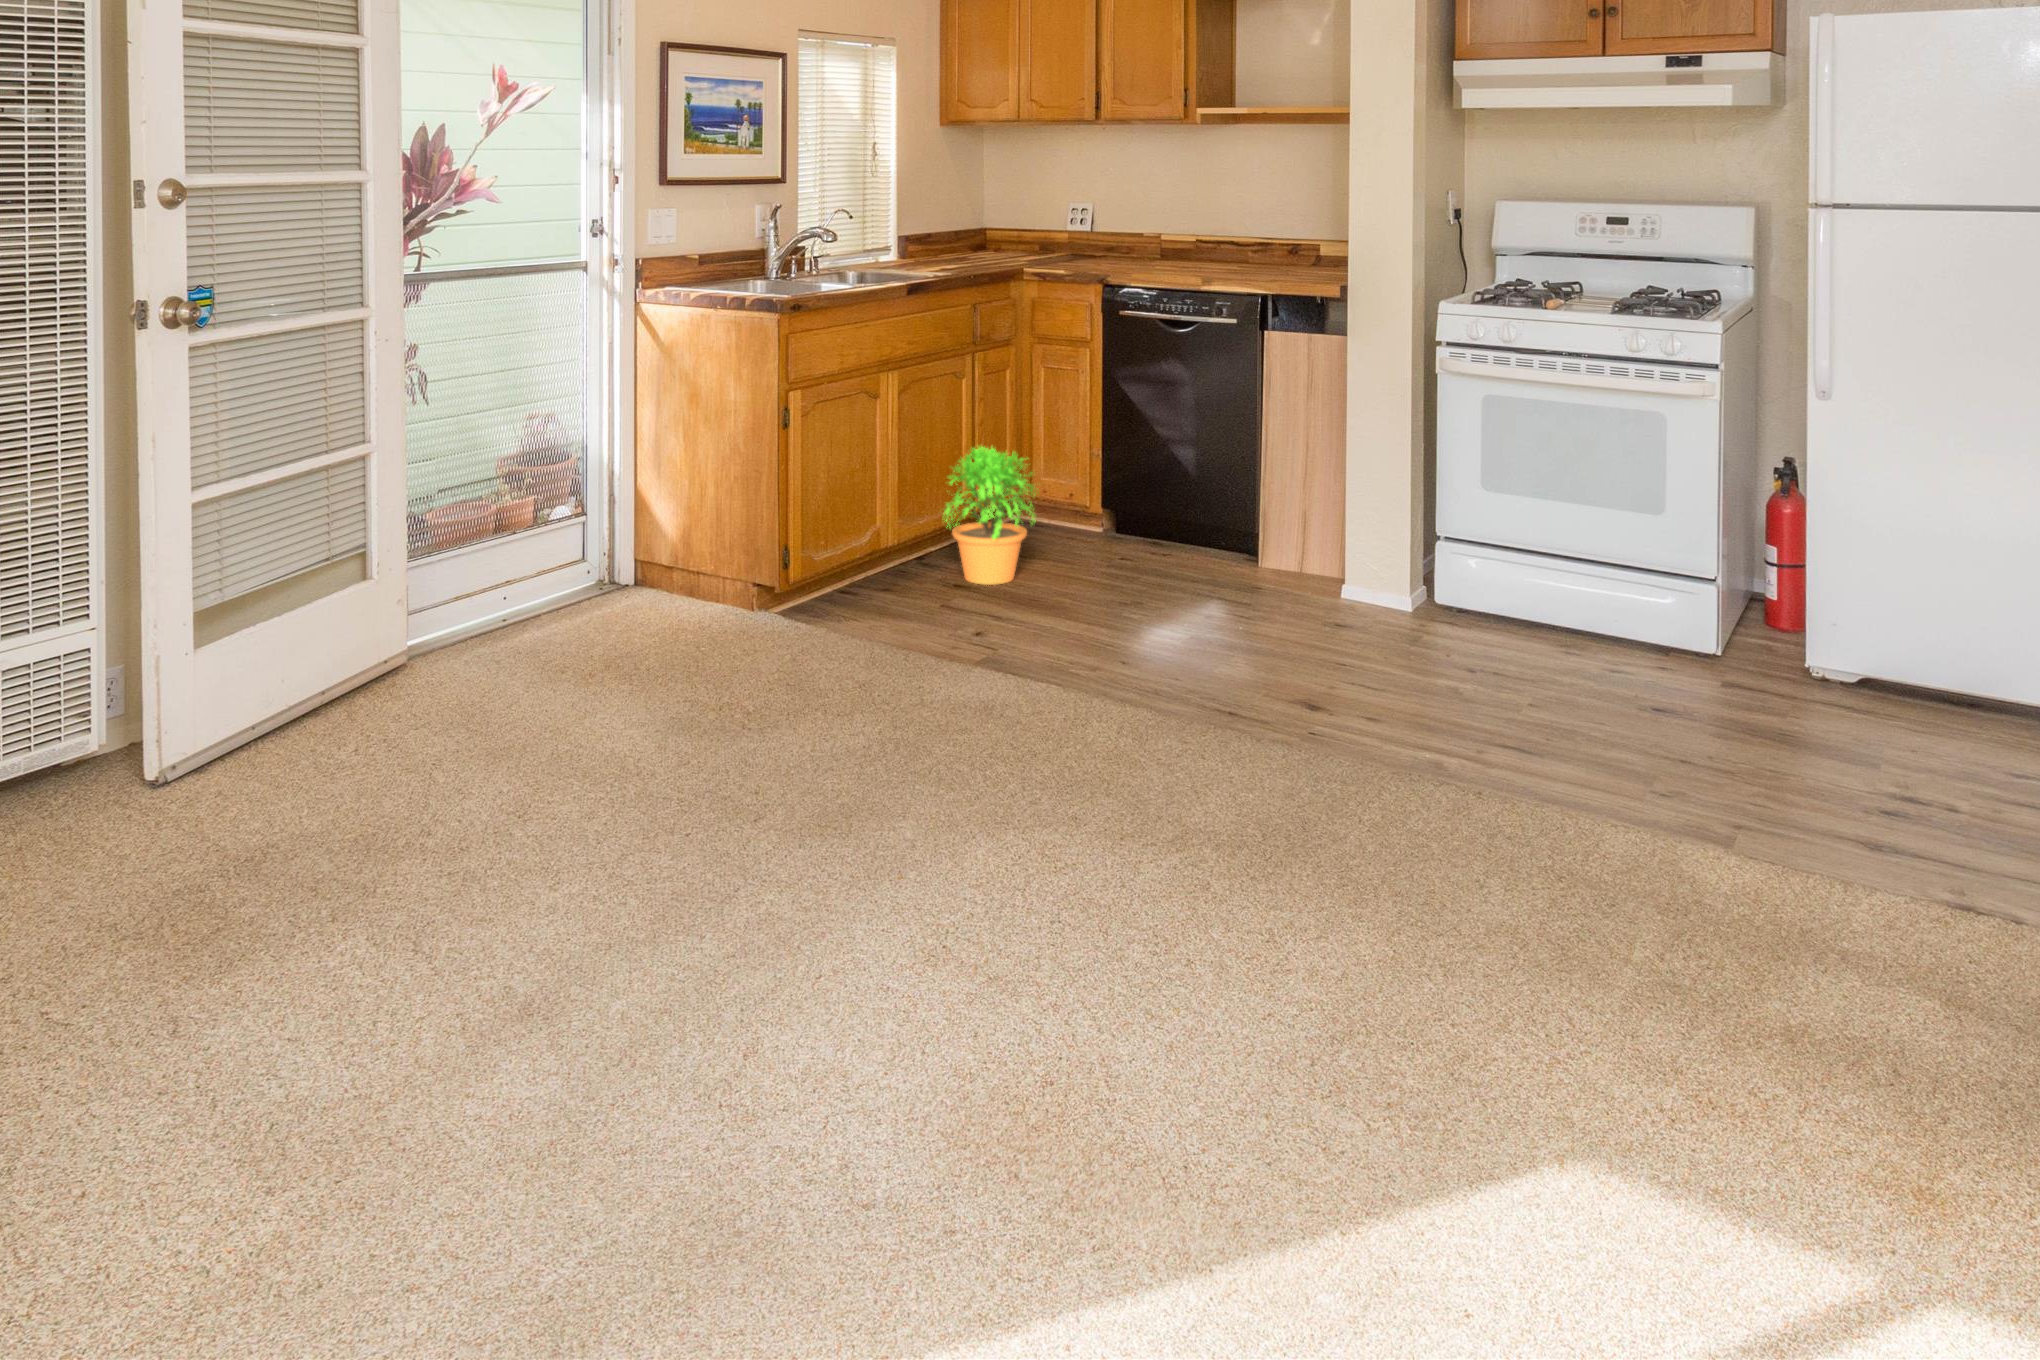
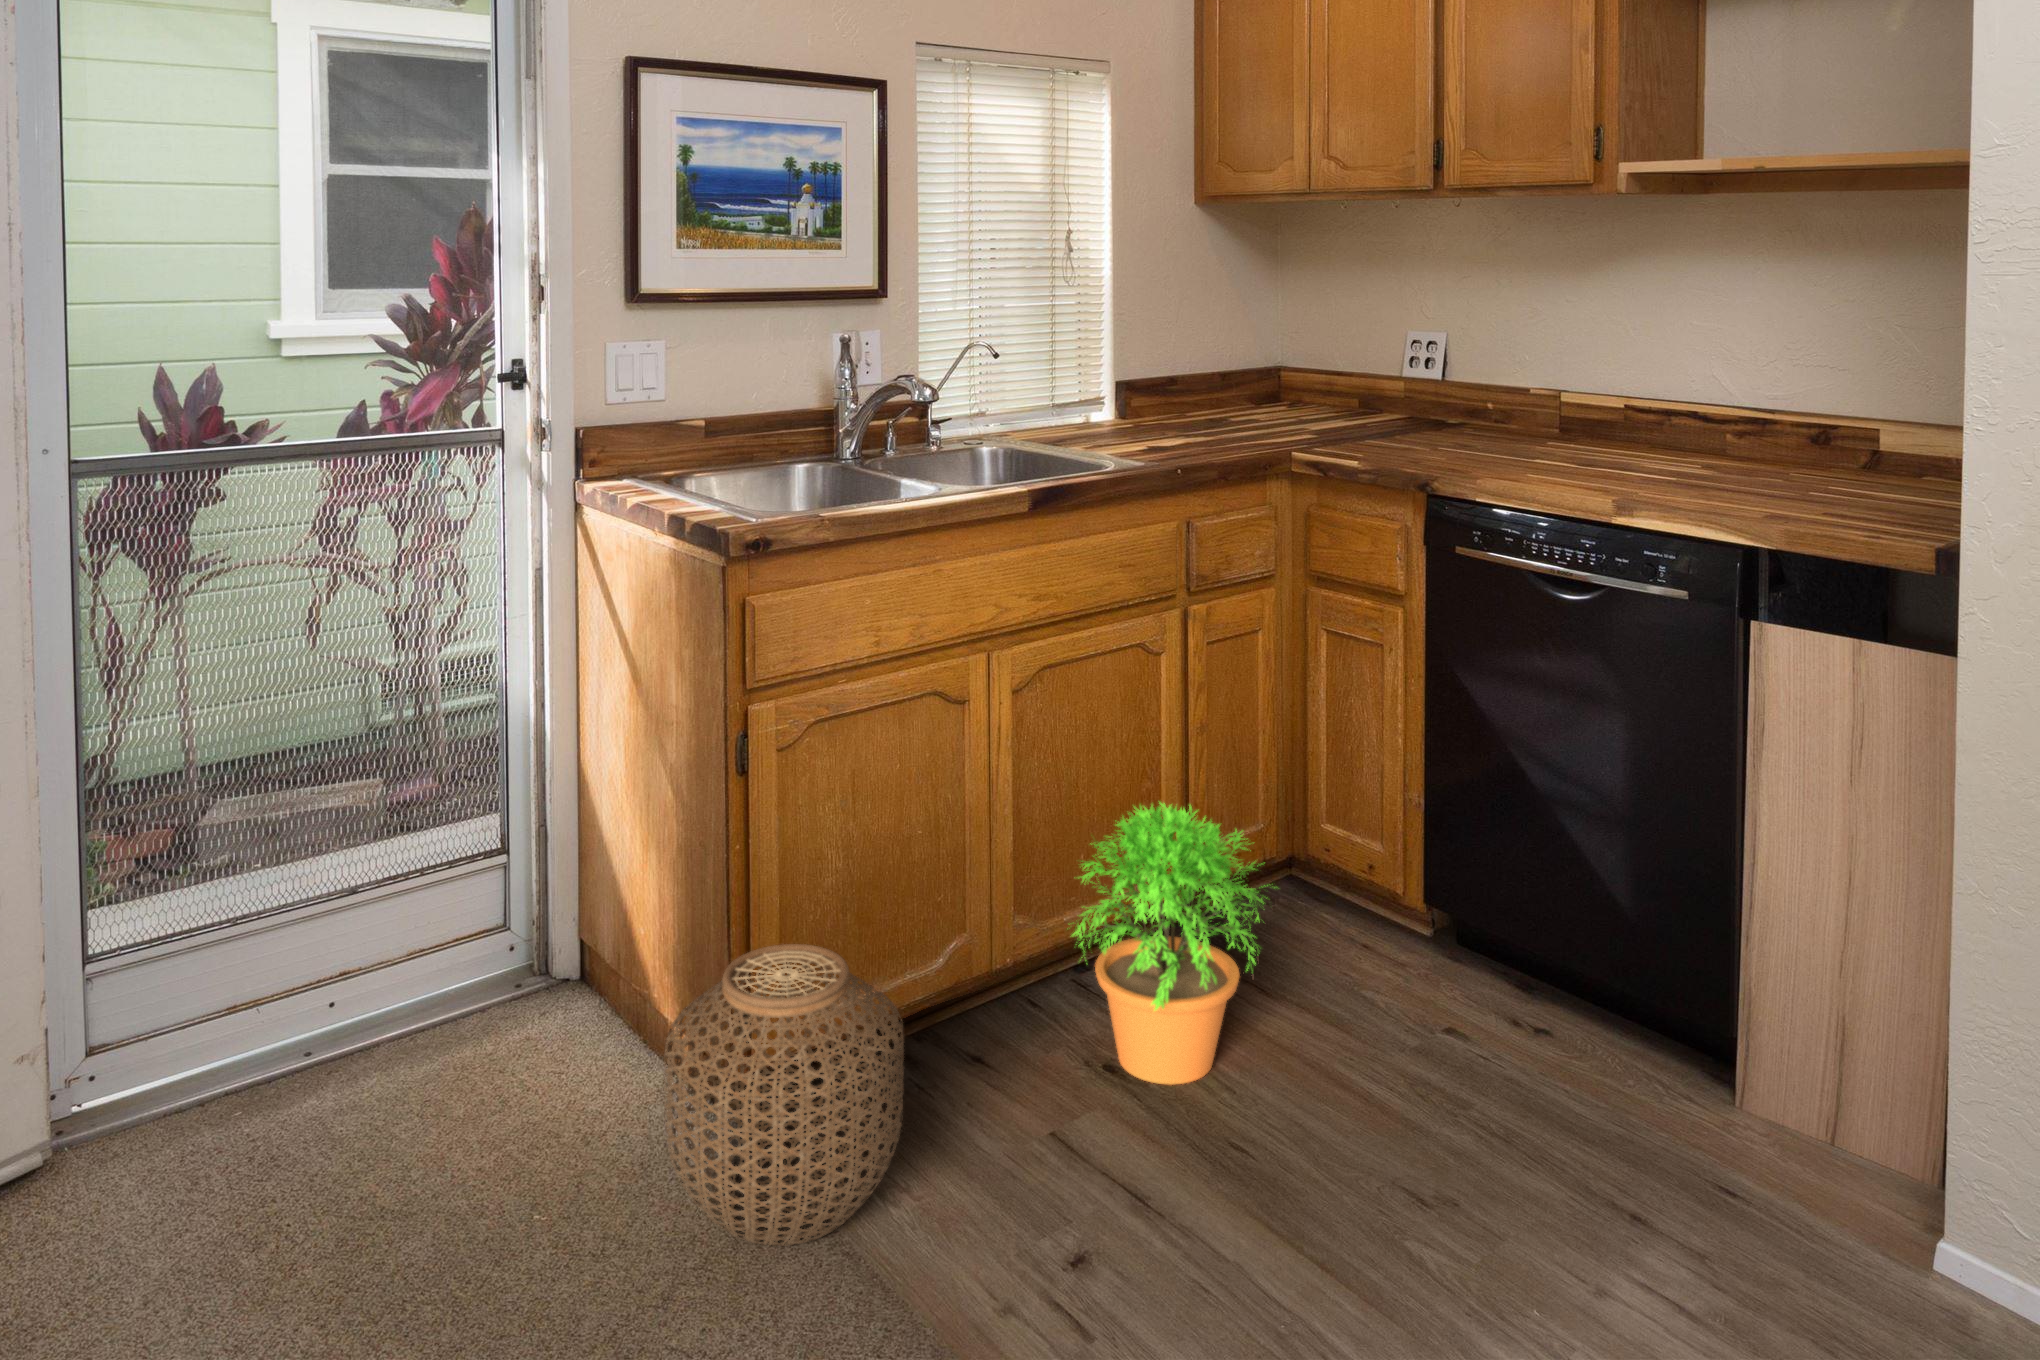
woven basket: none [776,505,894,639] -> present [664,944,904,1246]

